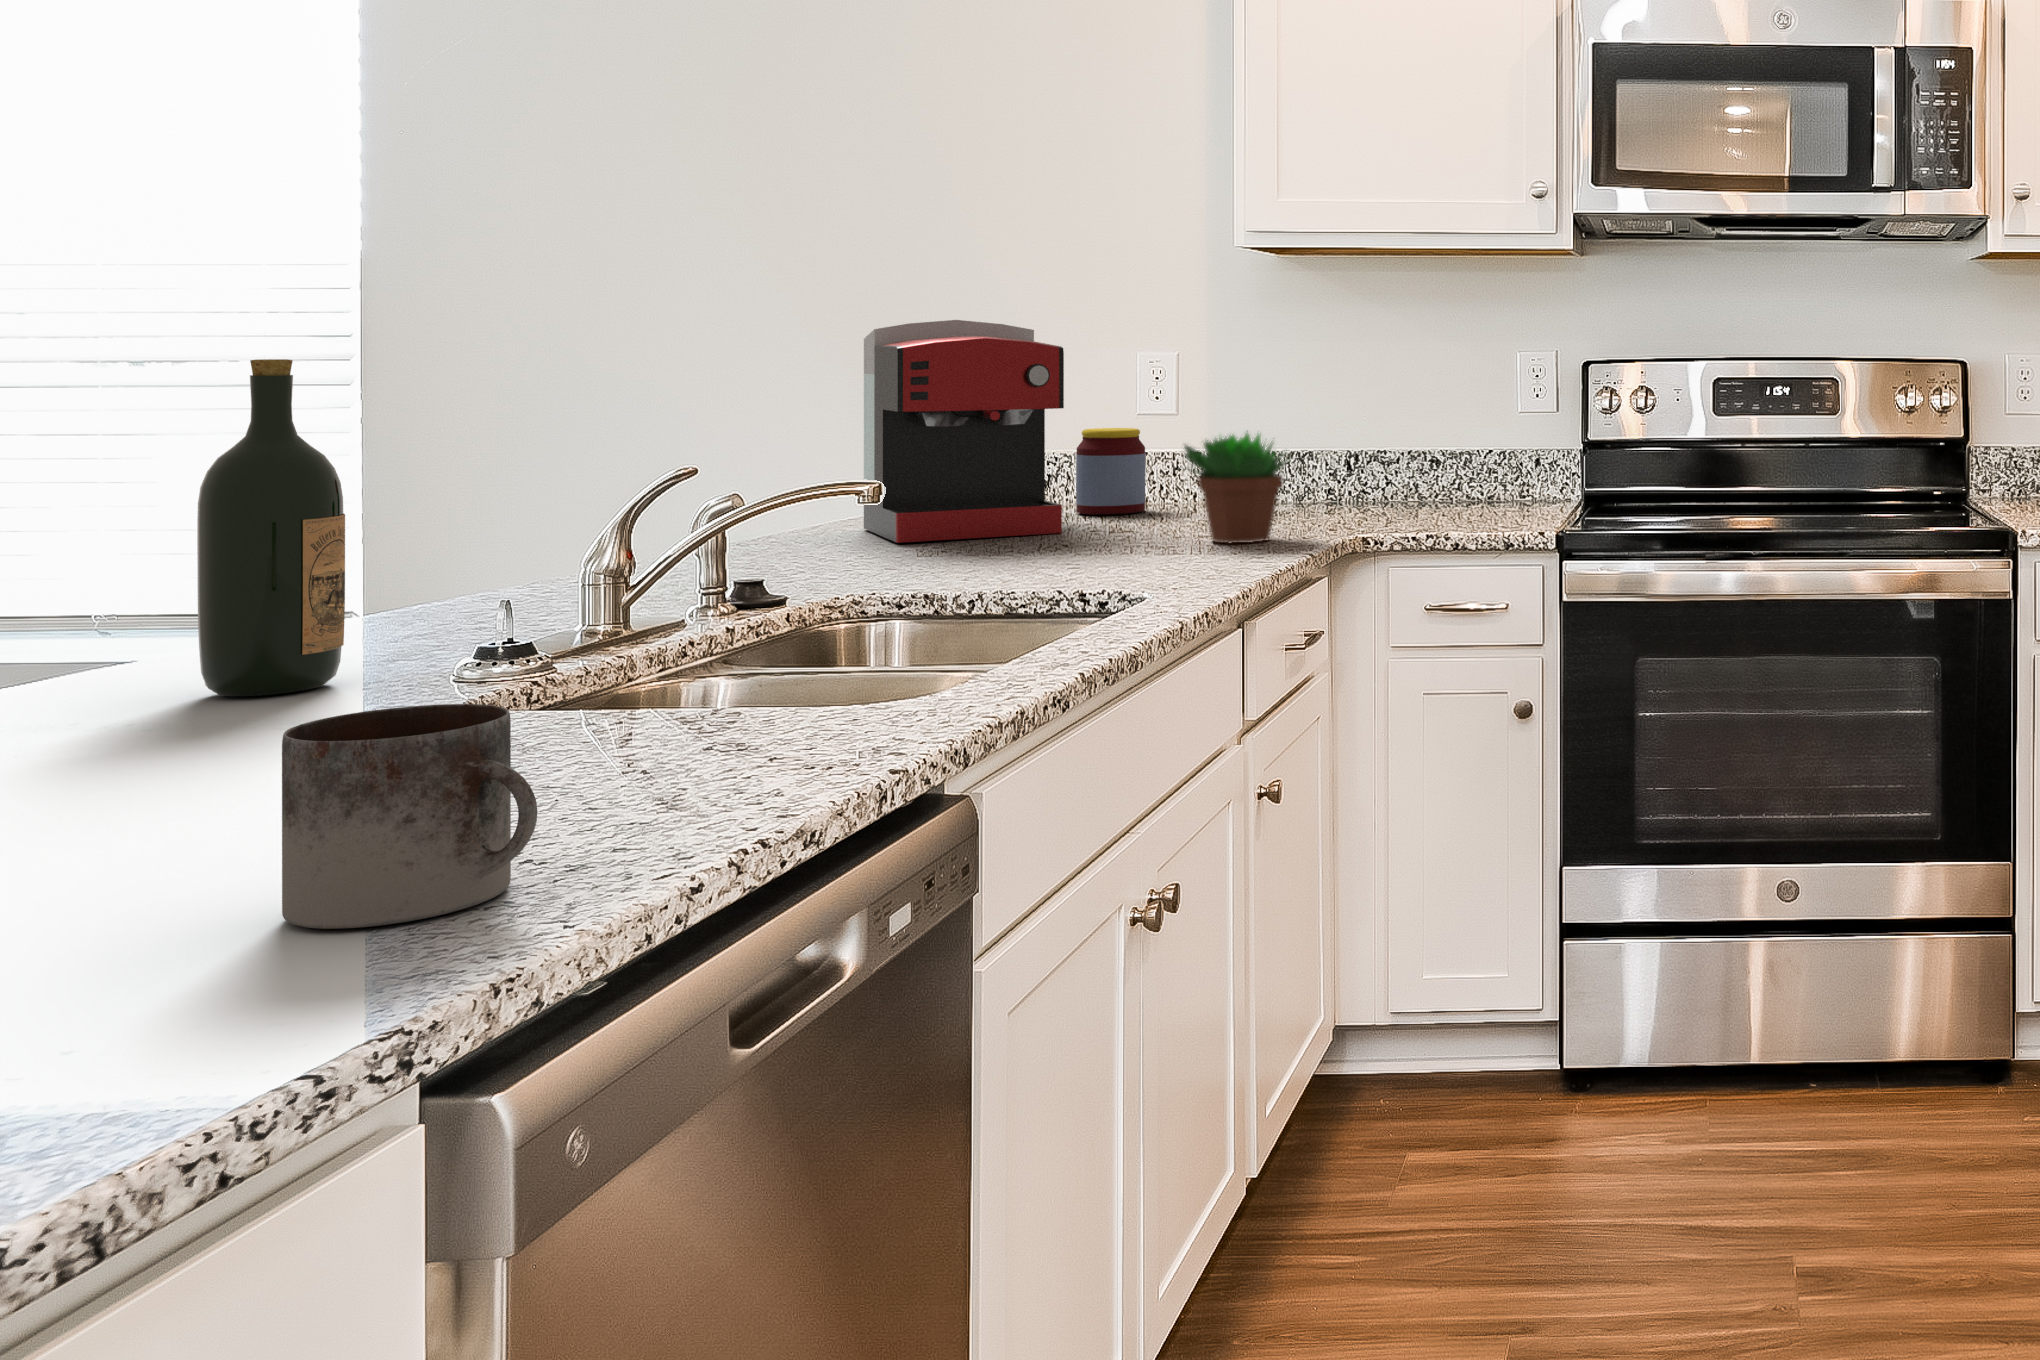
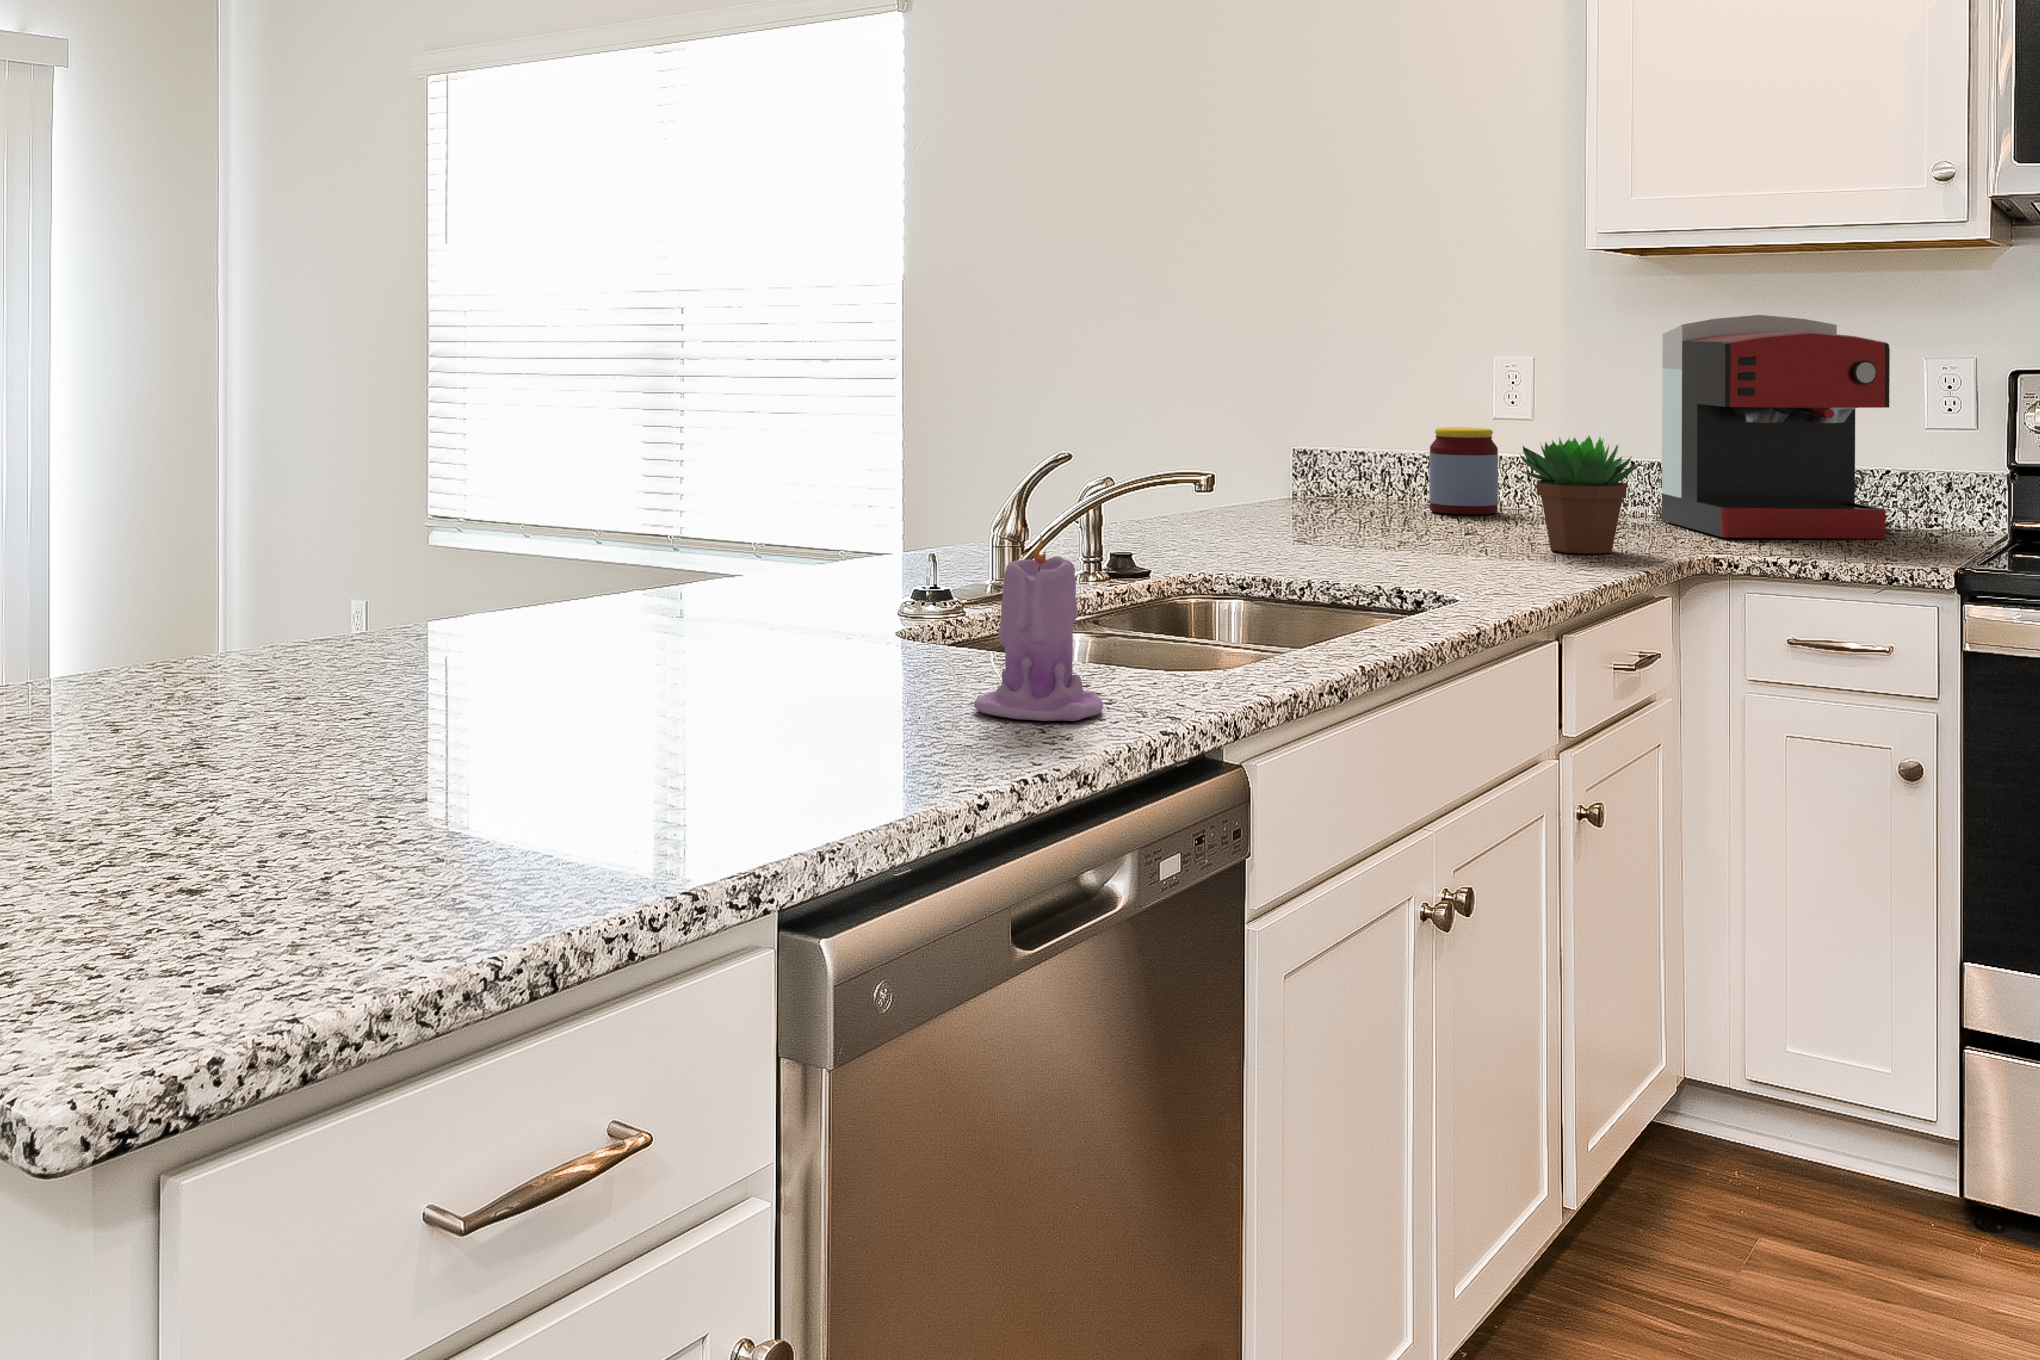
coffee maker: present [864,320,1064,543] -> present [1662,315,1890,539]
wine bottle: present [197,359,345,696] -> none [739,356,825,612]
candle: none [637,561,811,780] -> present [974,535,1103,721]
mug: present [282,704,537,929] -> none [719,630,867,795]

